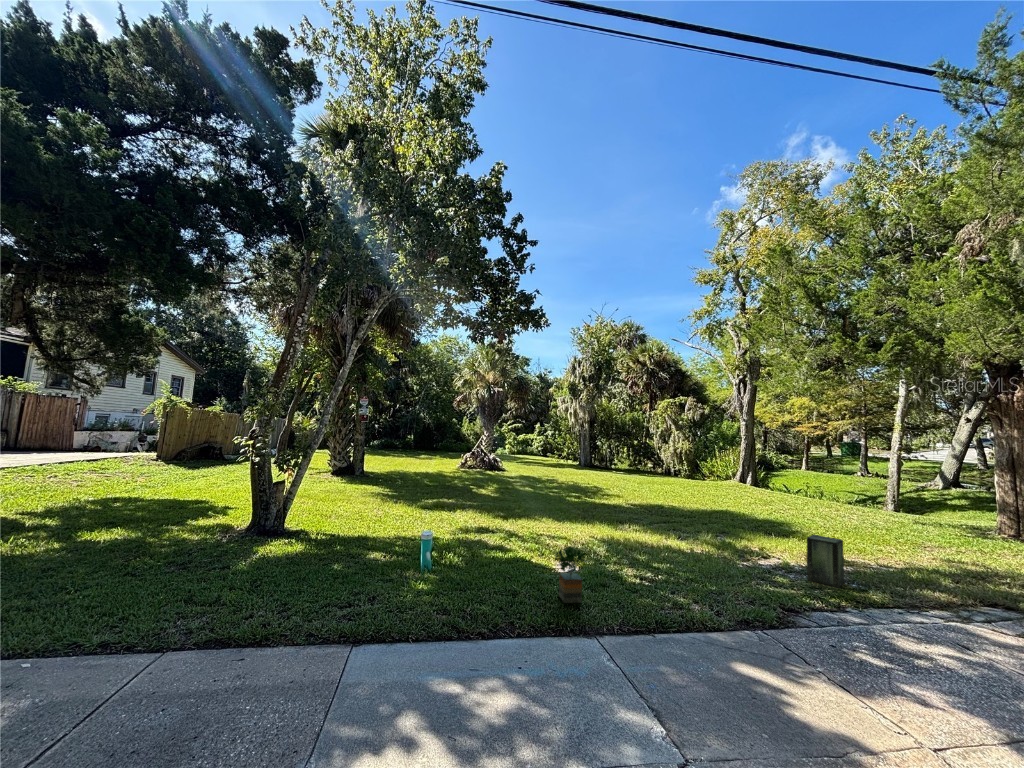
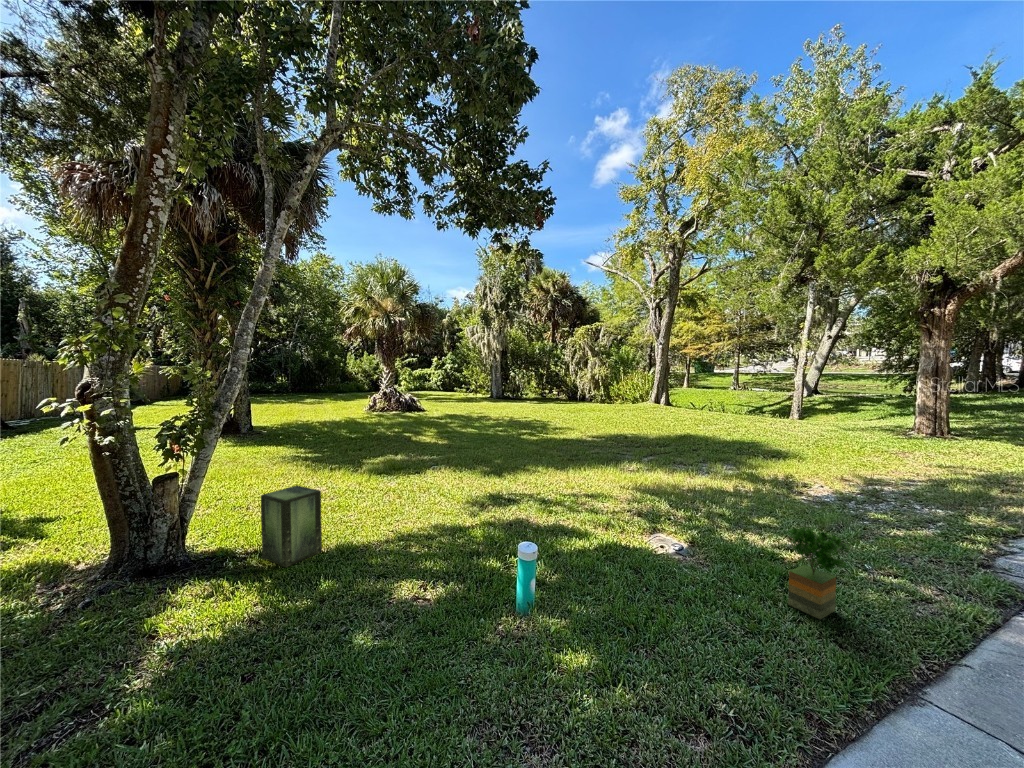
storage box: present [807,535,844,588] -> present [261,485,322,567]

